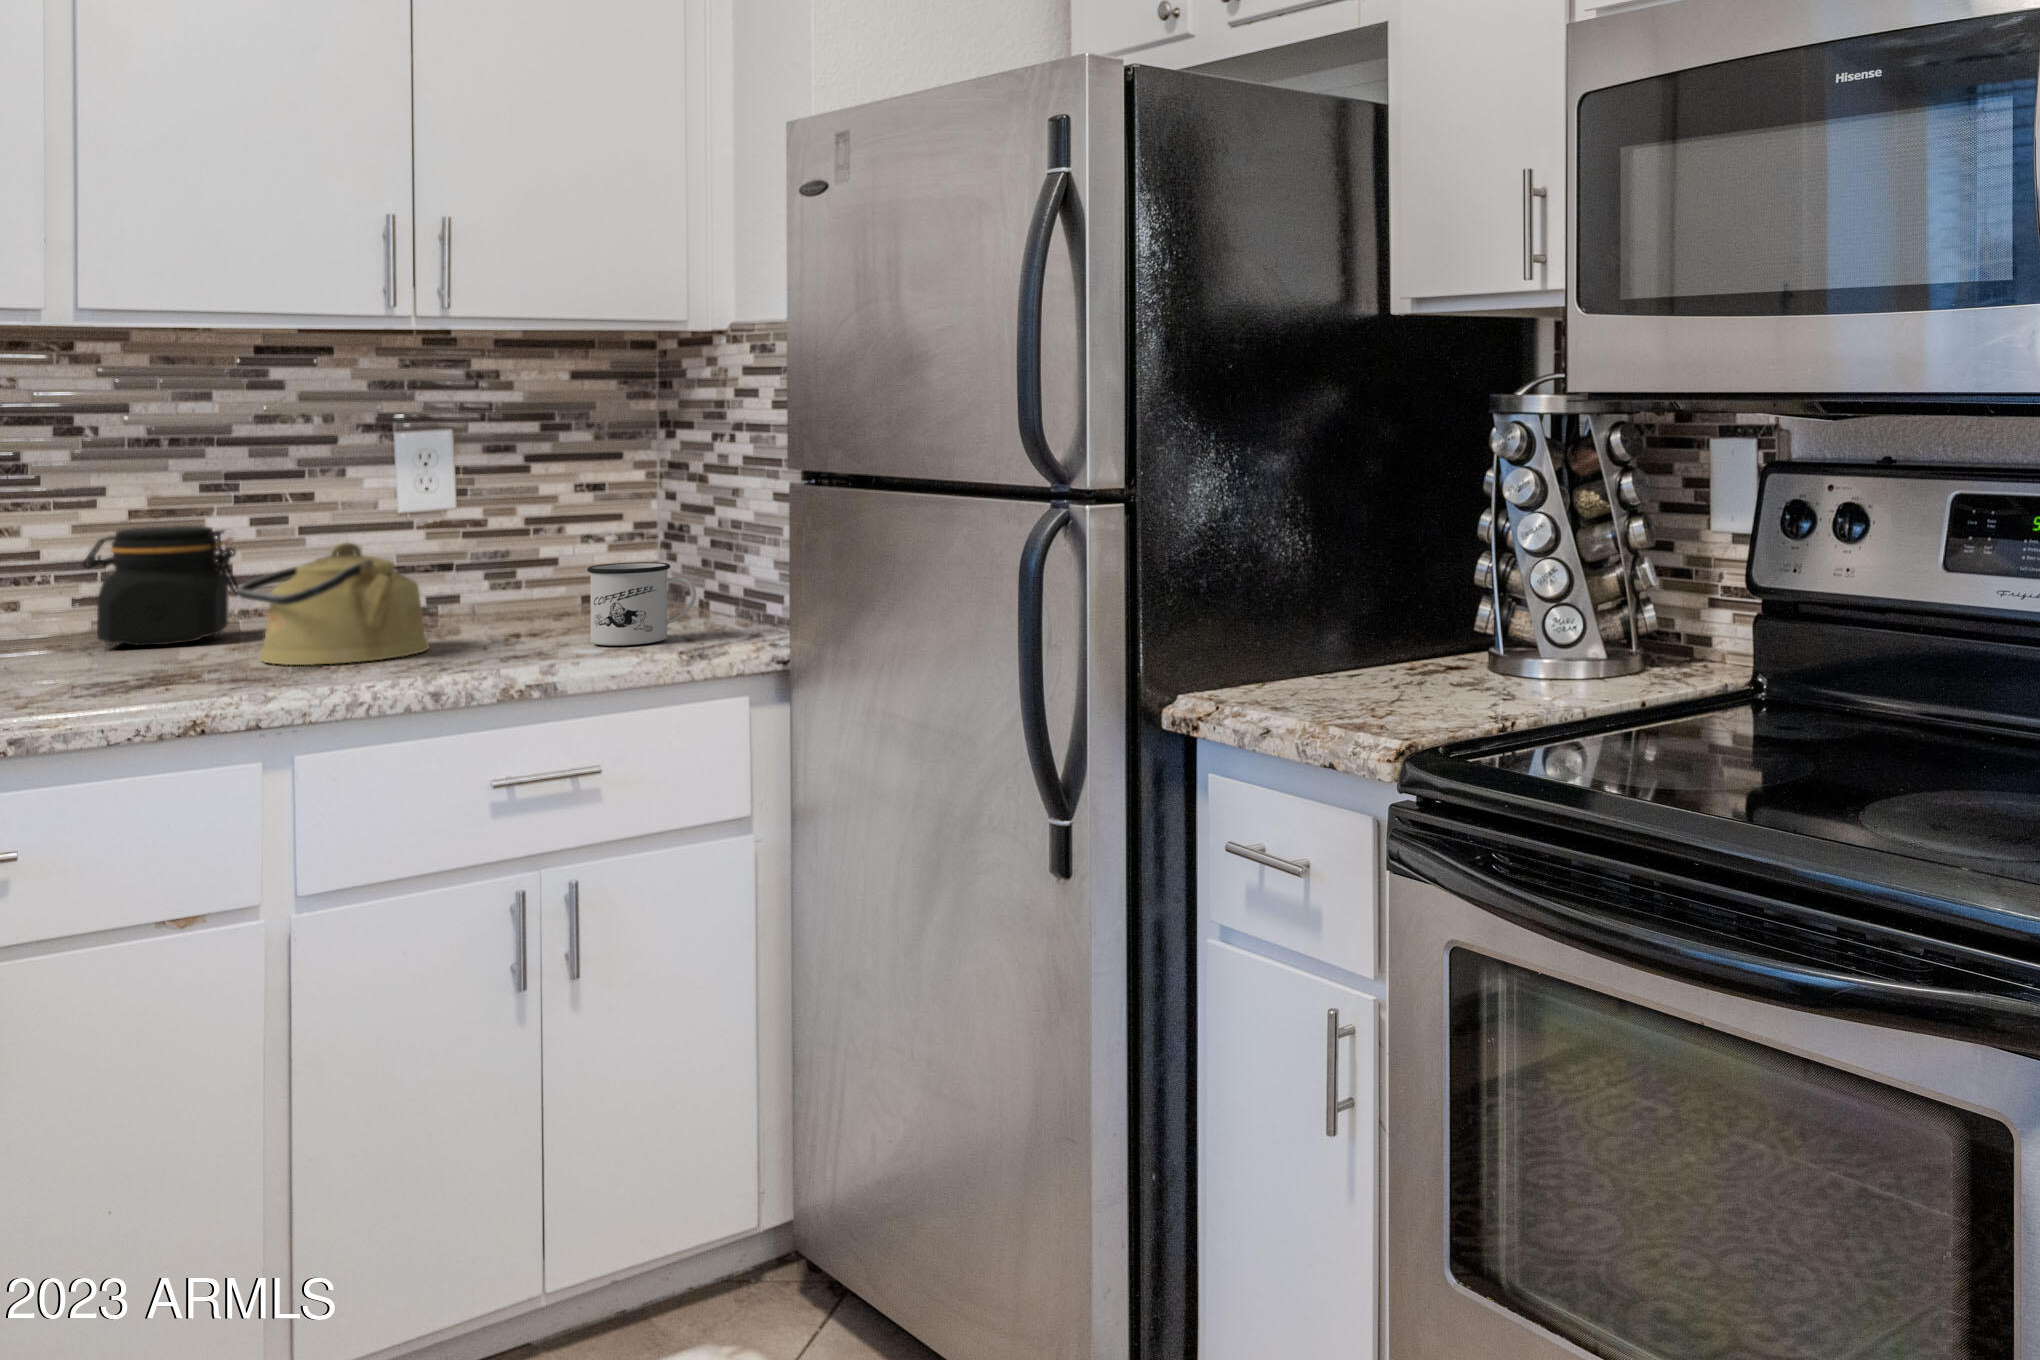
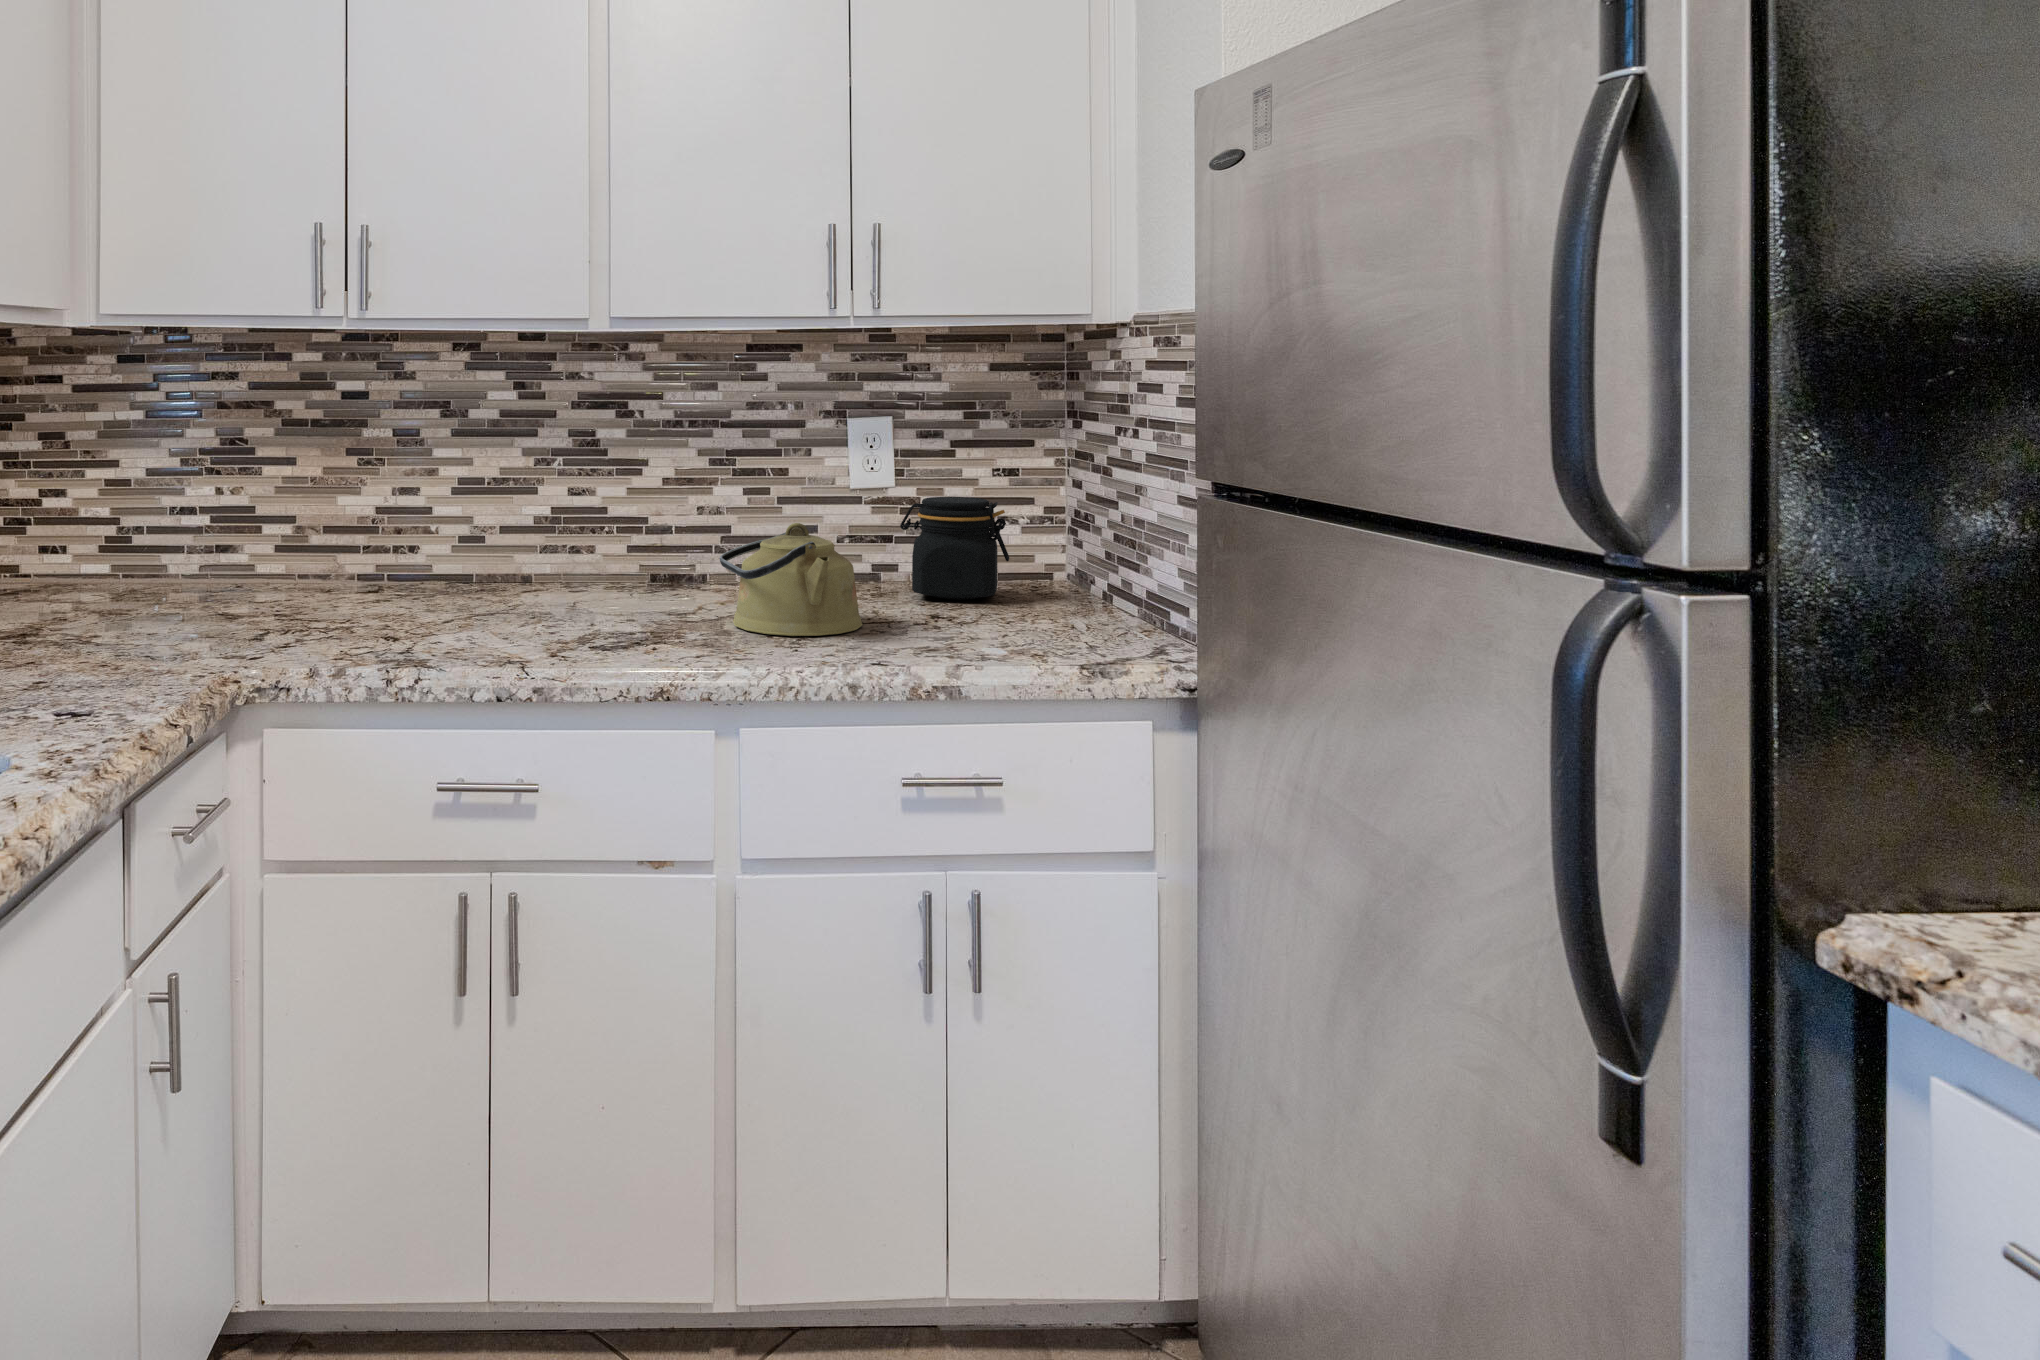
jar: present [82,526,239,645] -> present [900,497,1009,600]
mug: present [587,562,696,645] -> none [994,560,1097,647]

